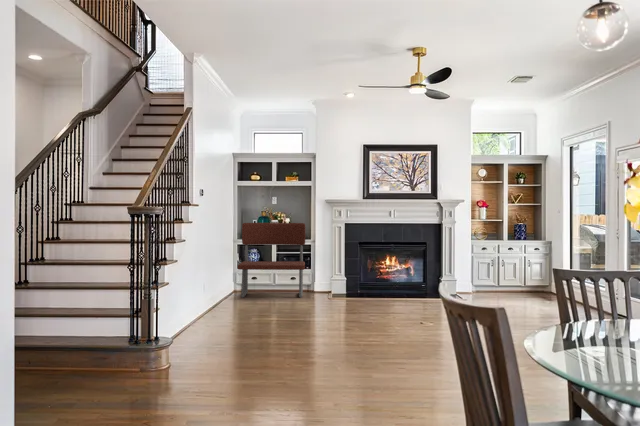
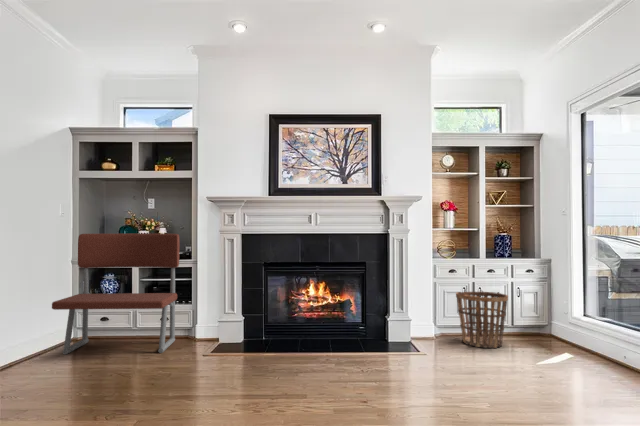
basket: none [487,263,521,298] -> present [456,292,508,348]

